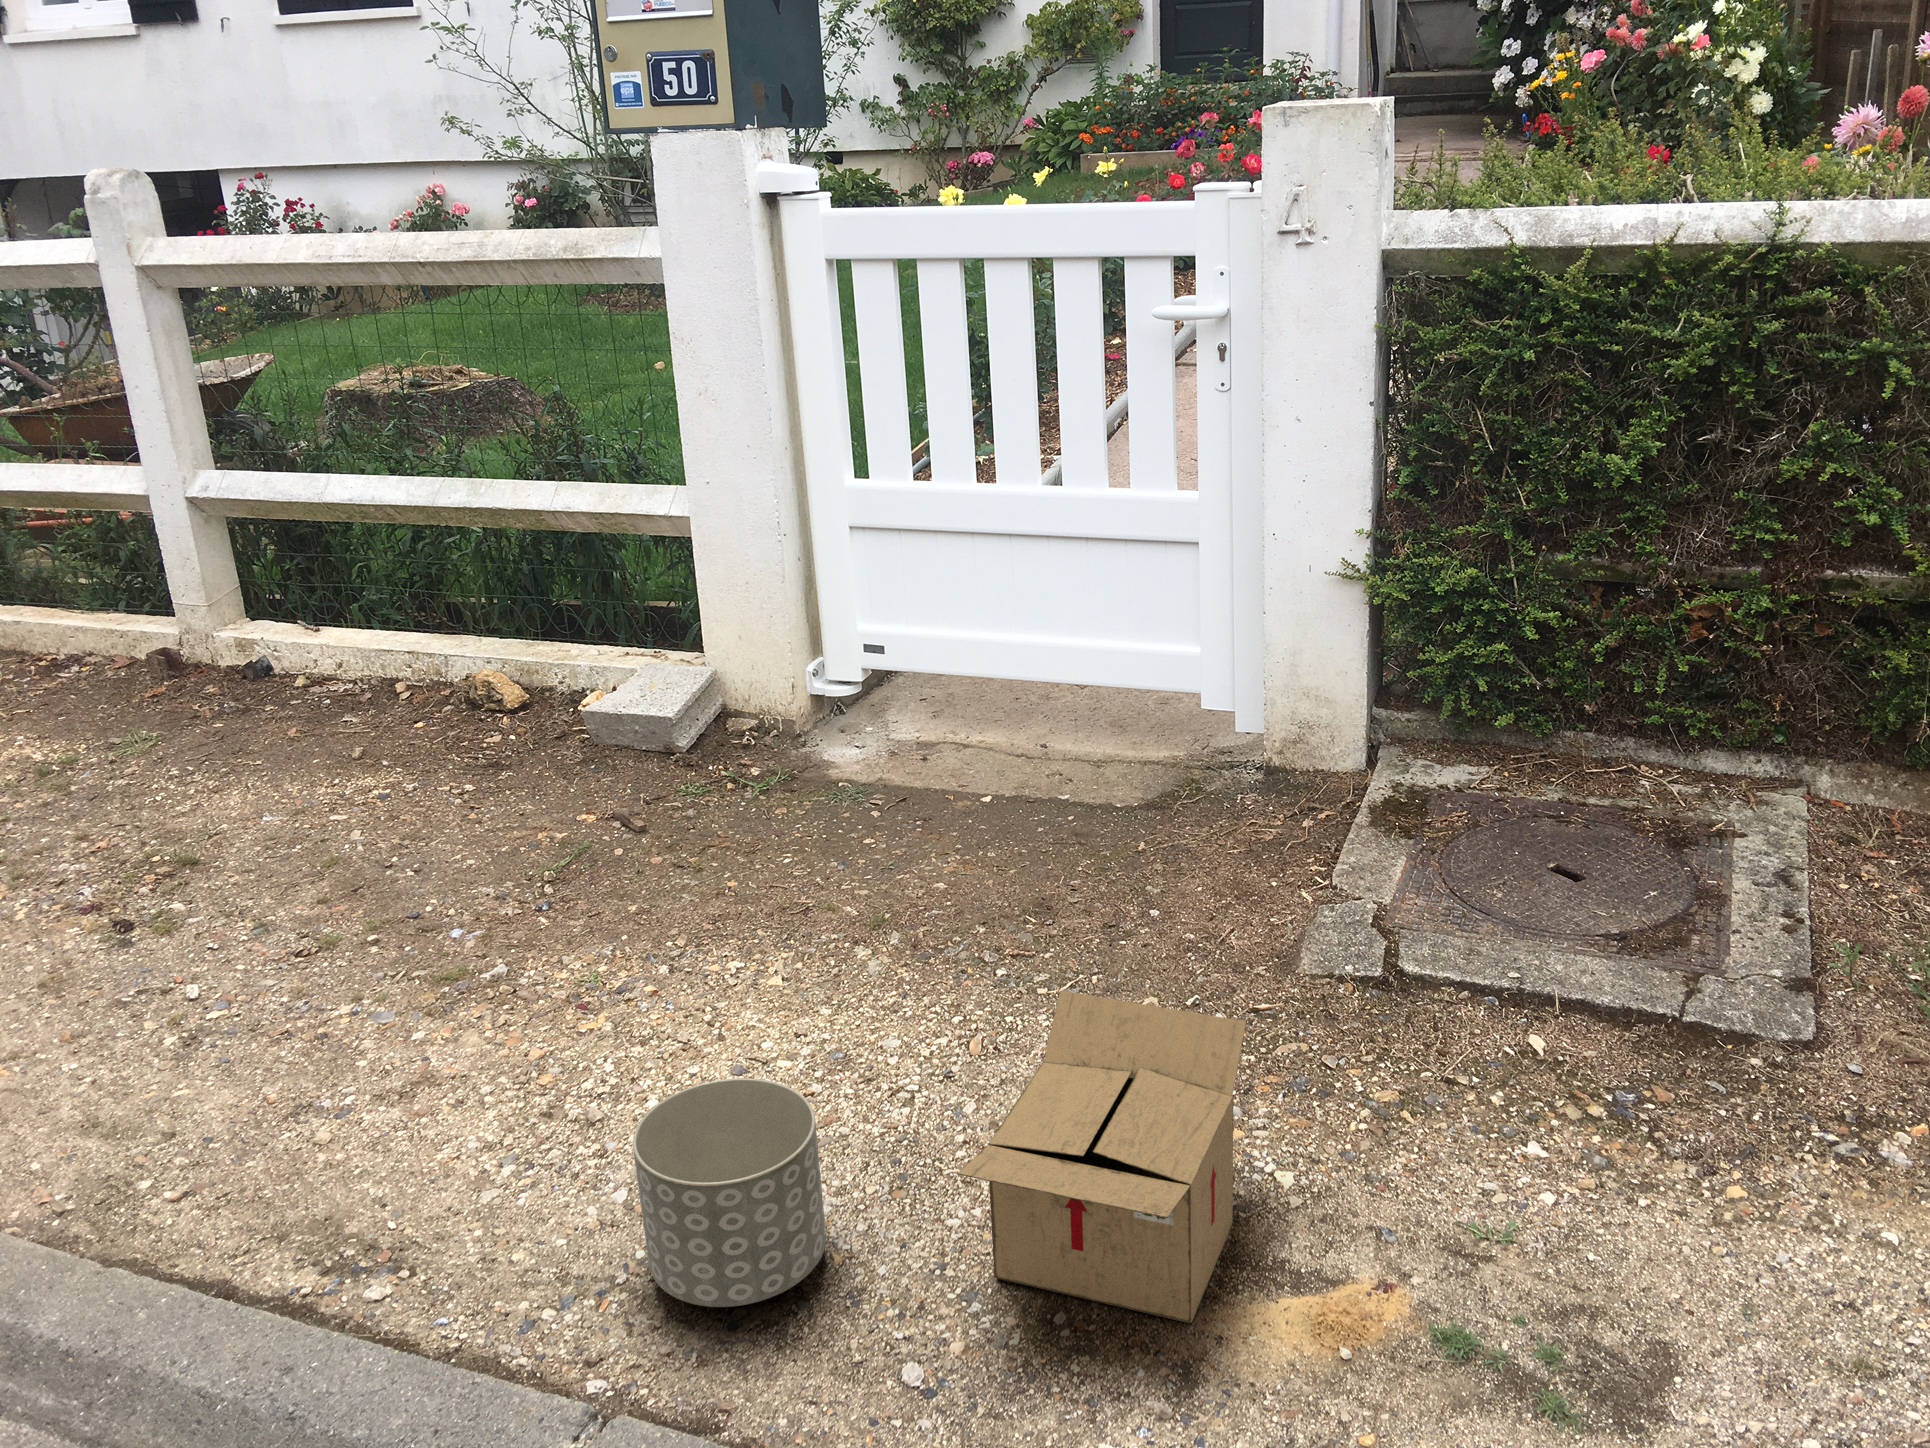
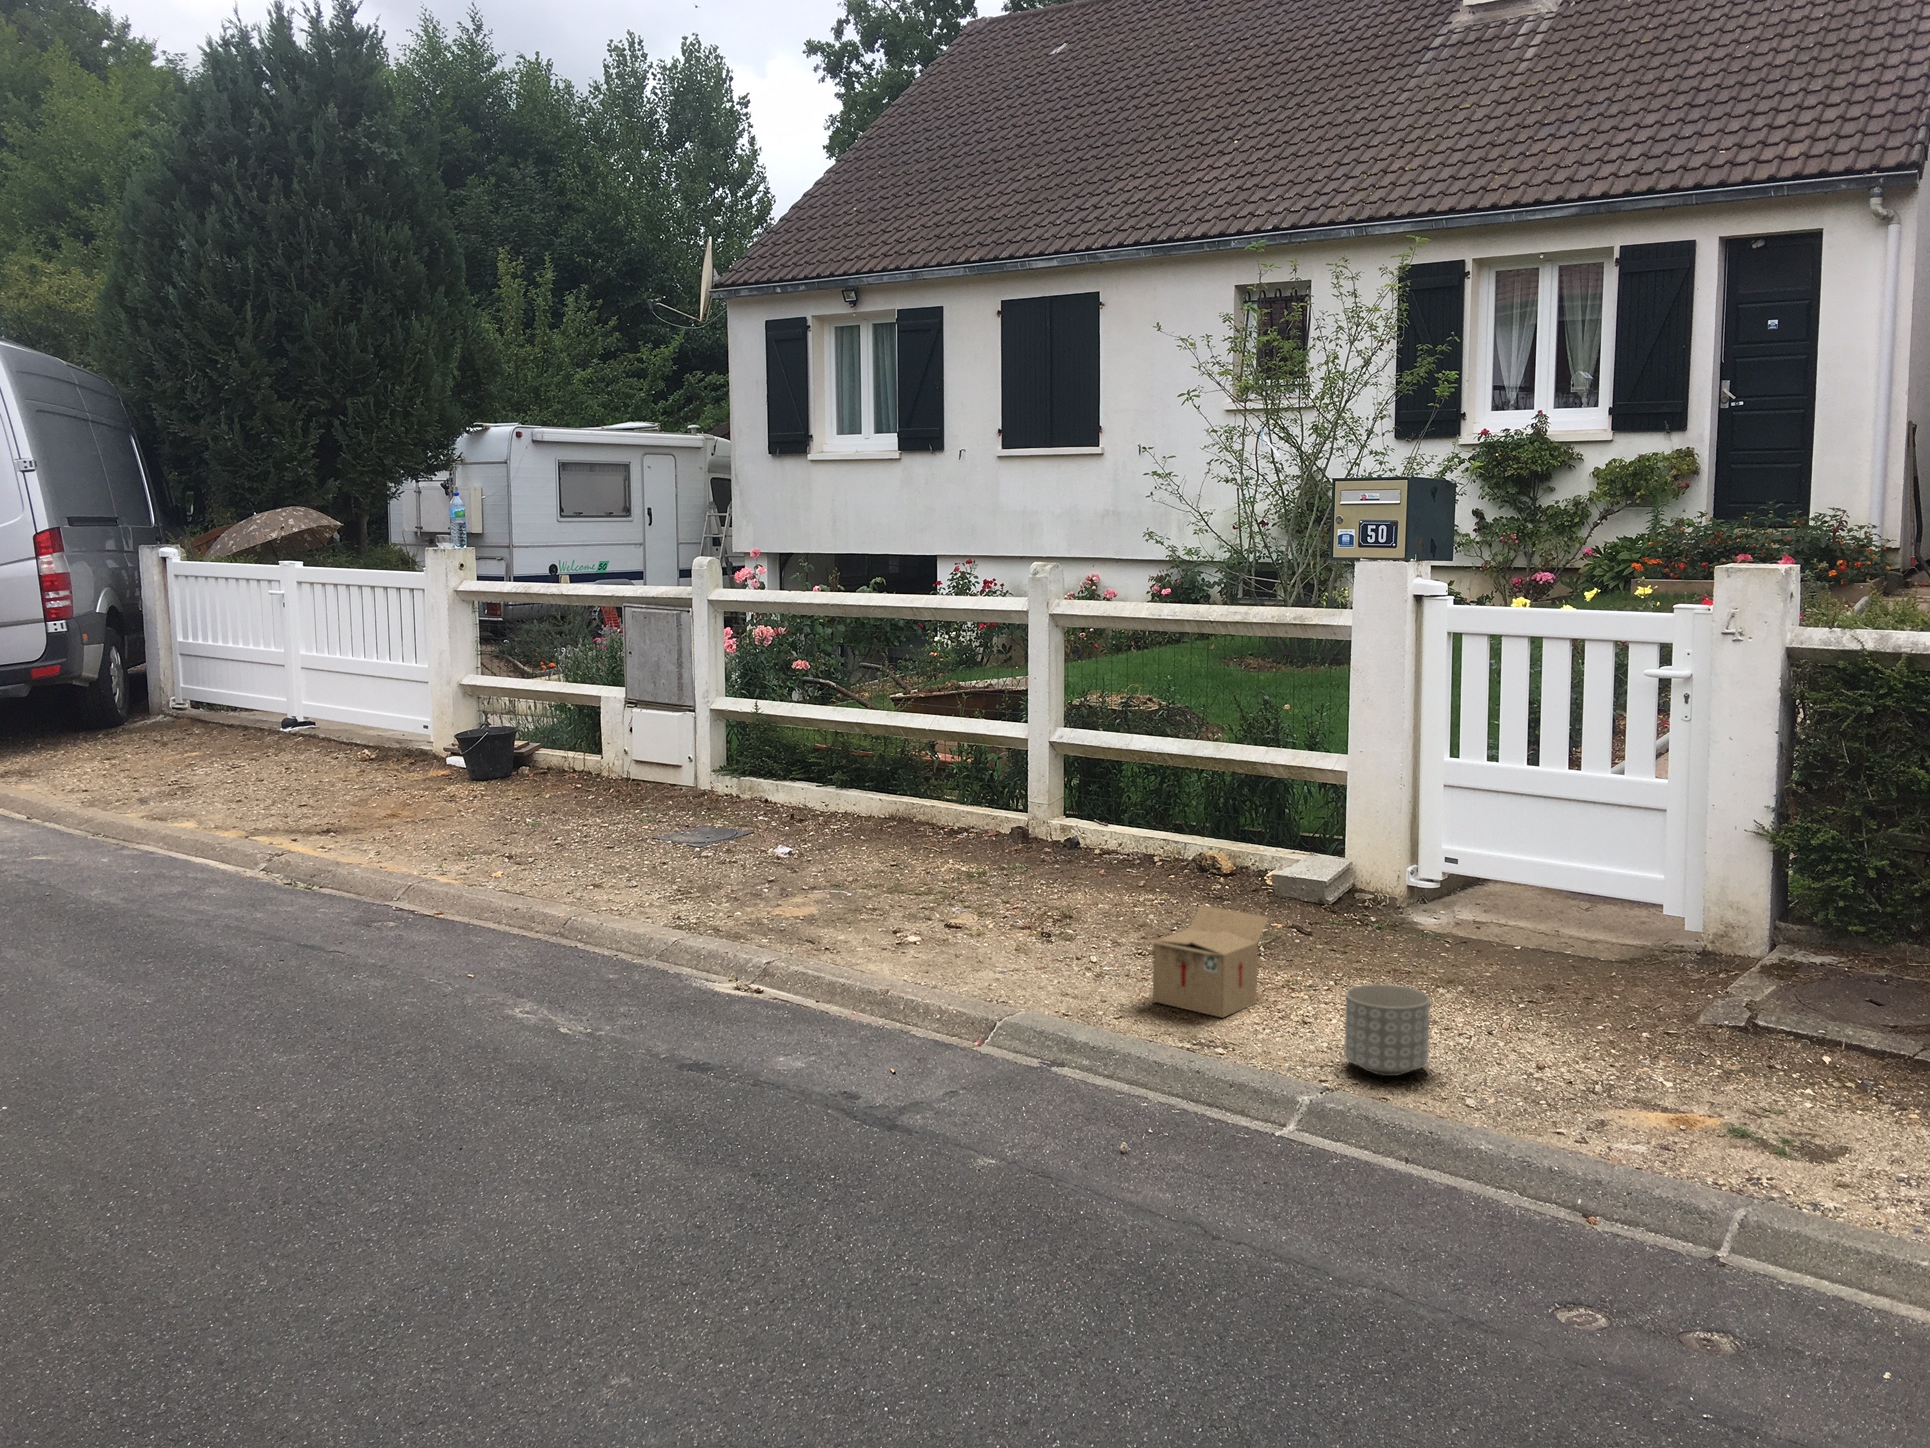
cardboard box: present [957,991,1246,1323] -> present [1148,905,1269,1018]

